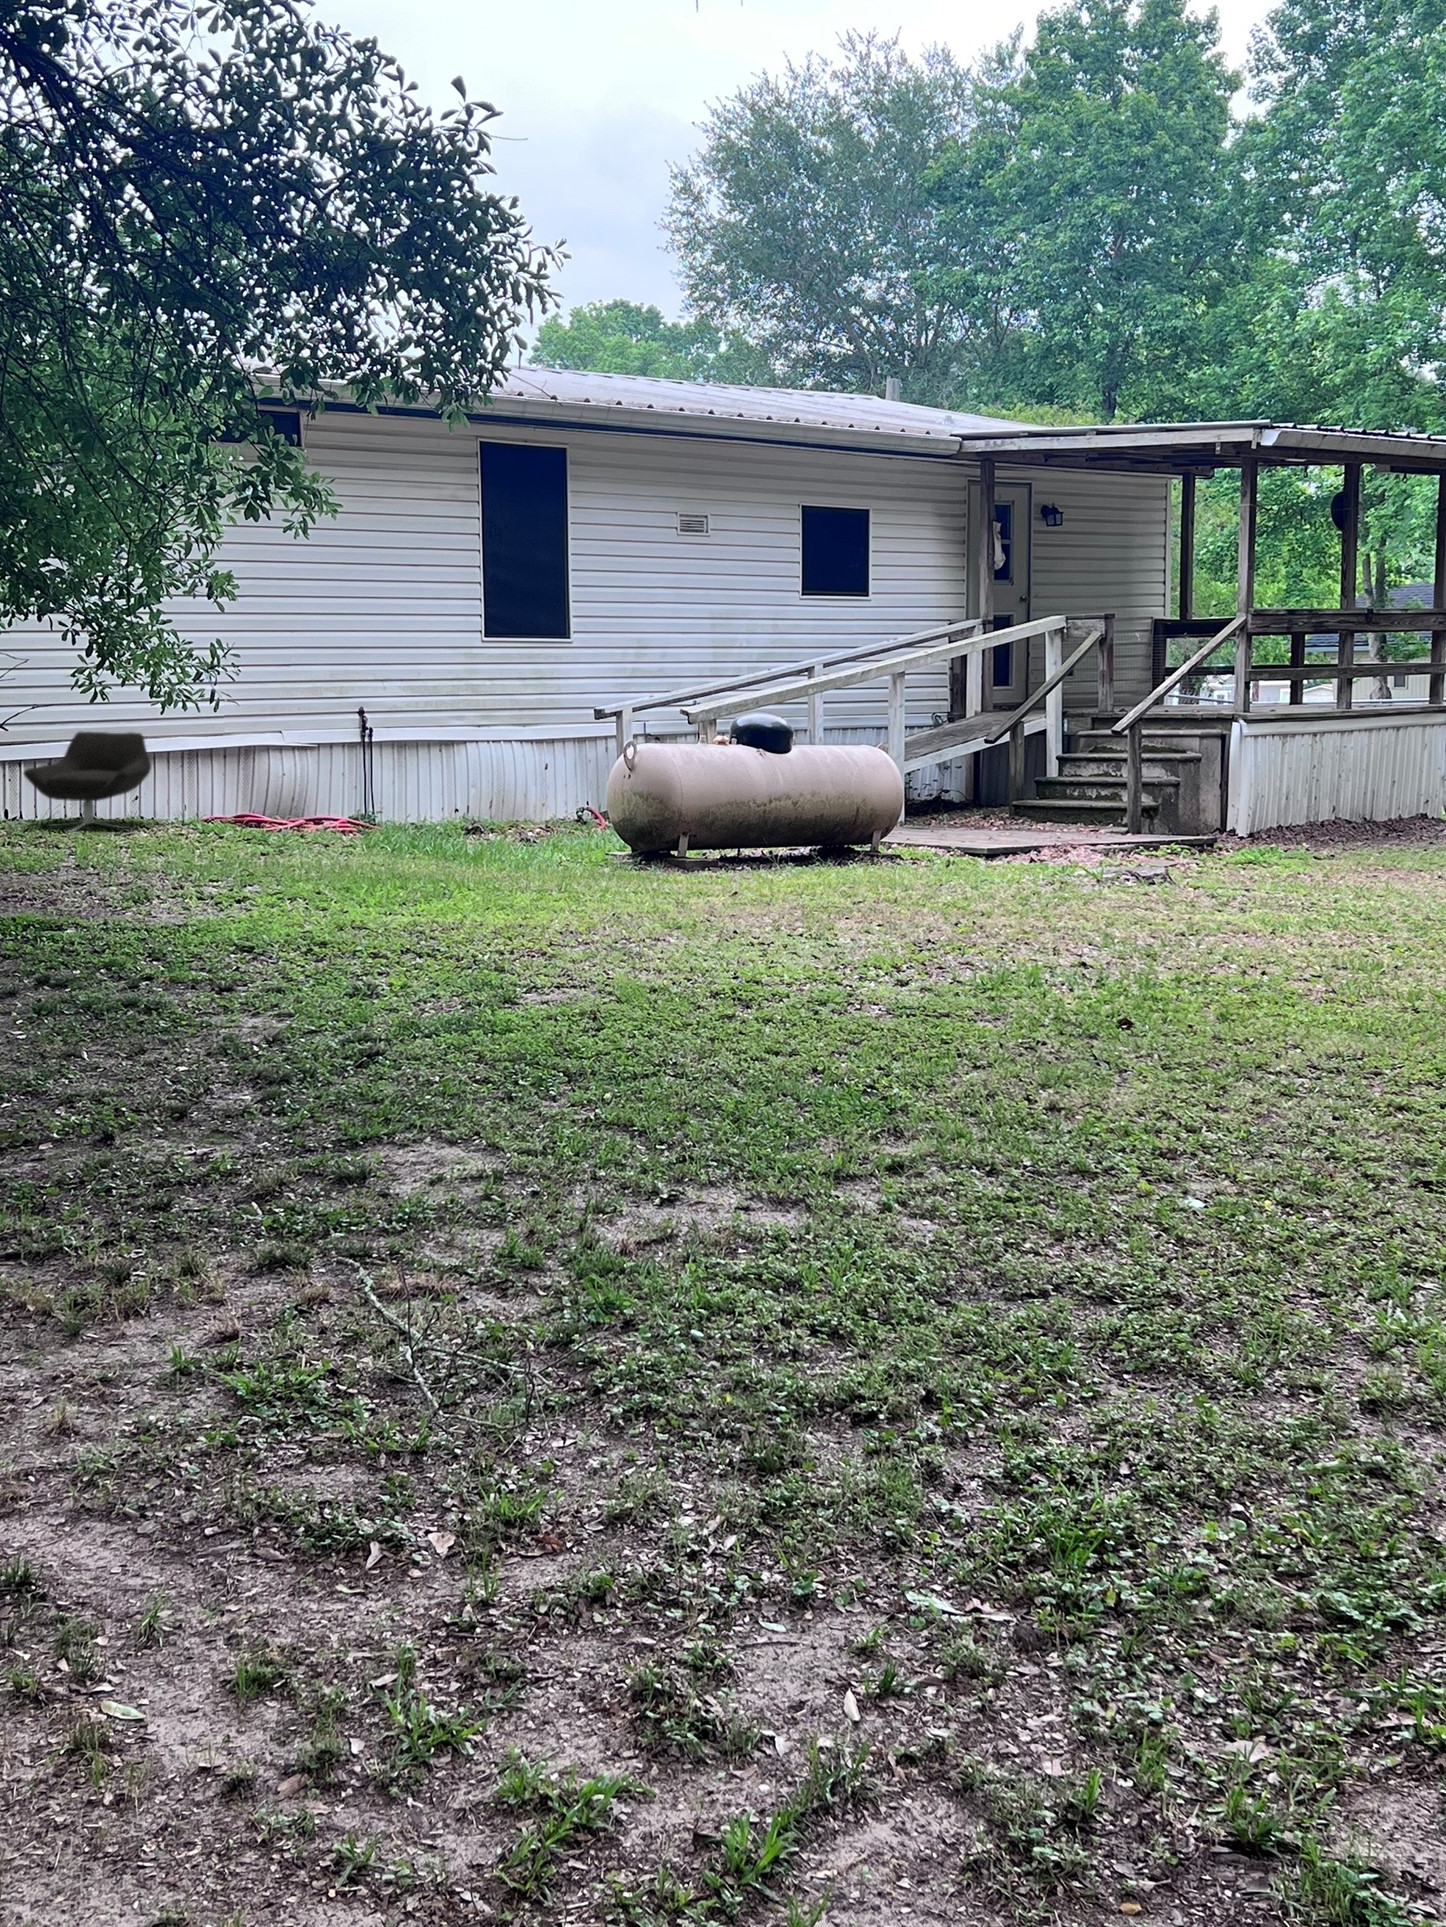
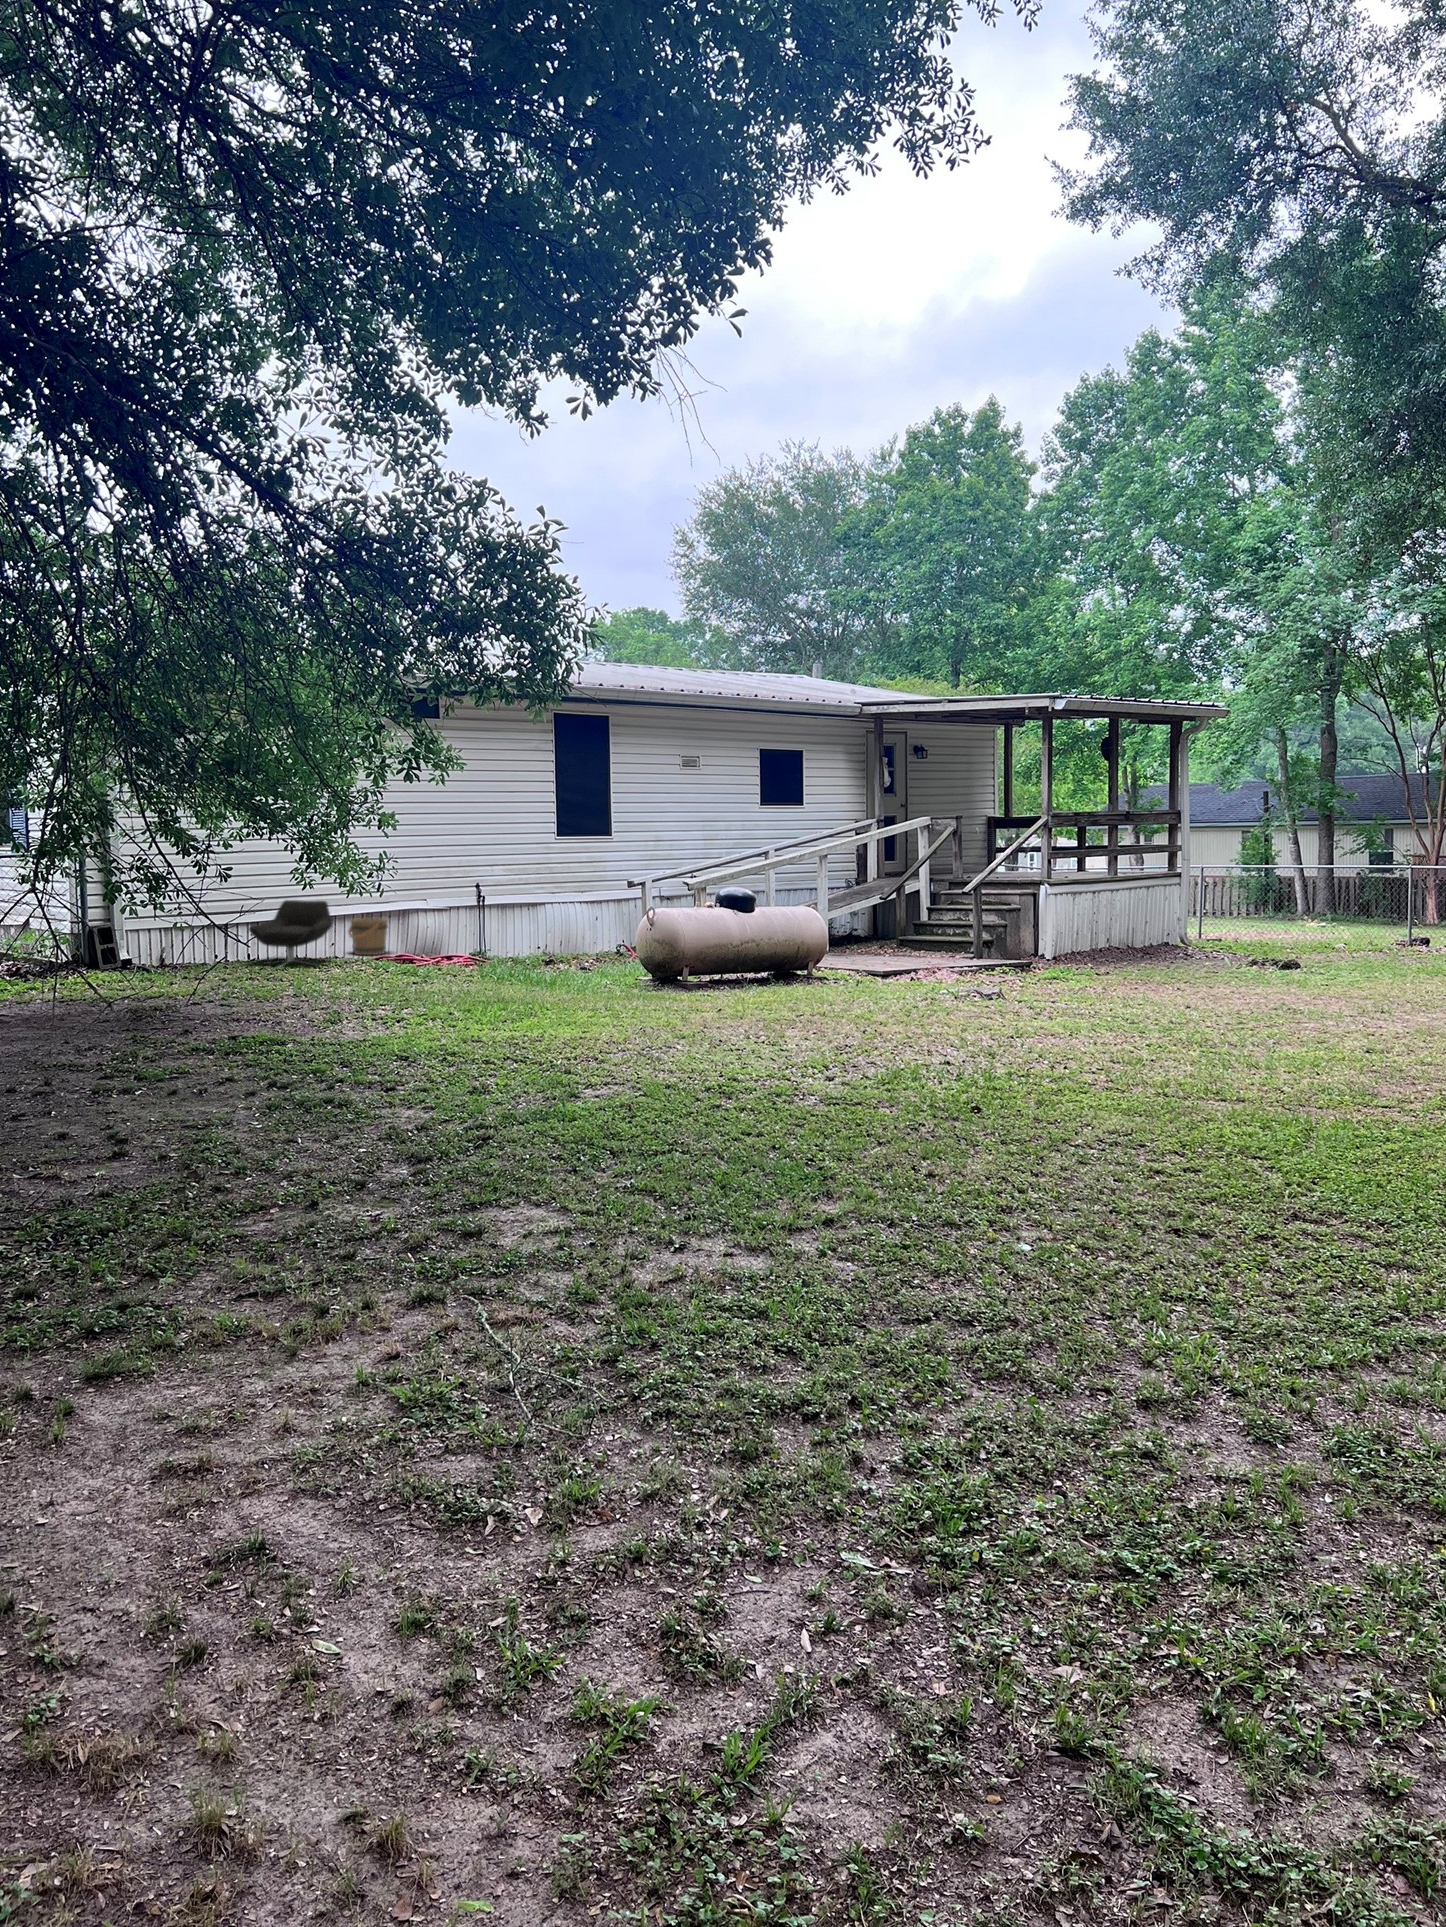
bucket: none [175,761,236,817] -> present [348,918,388,955]

